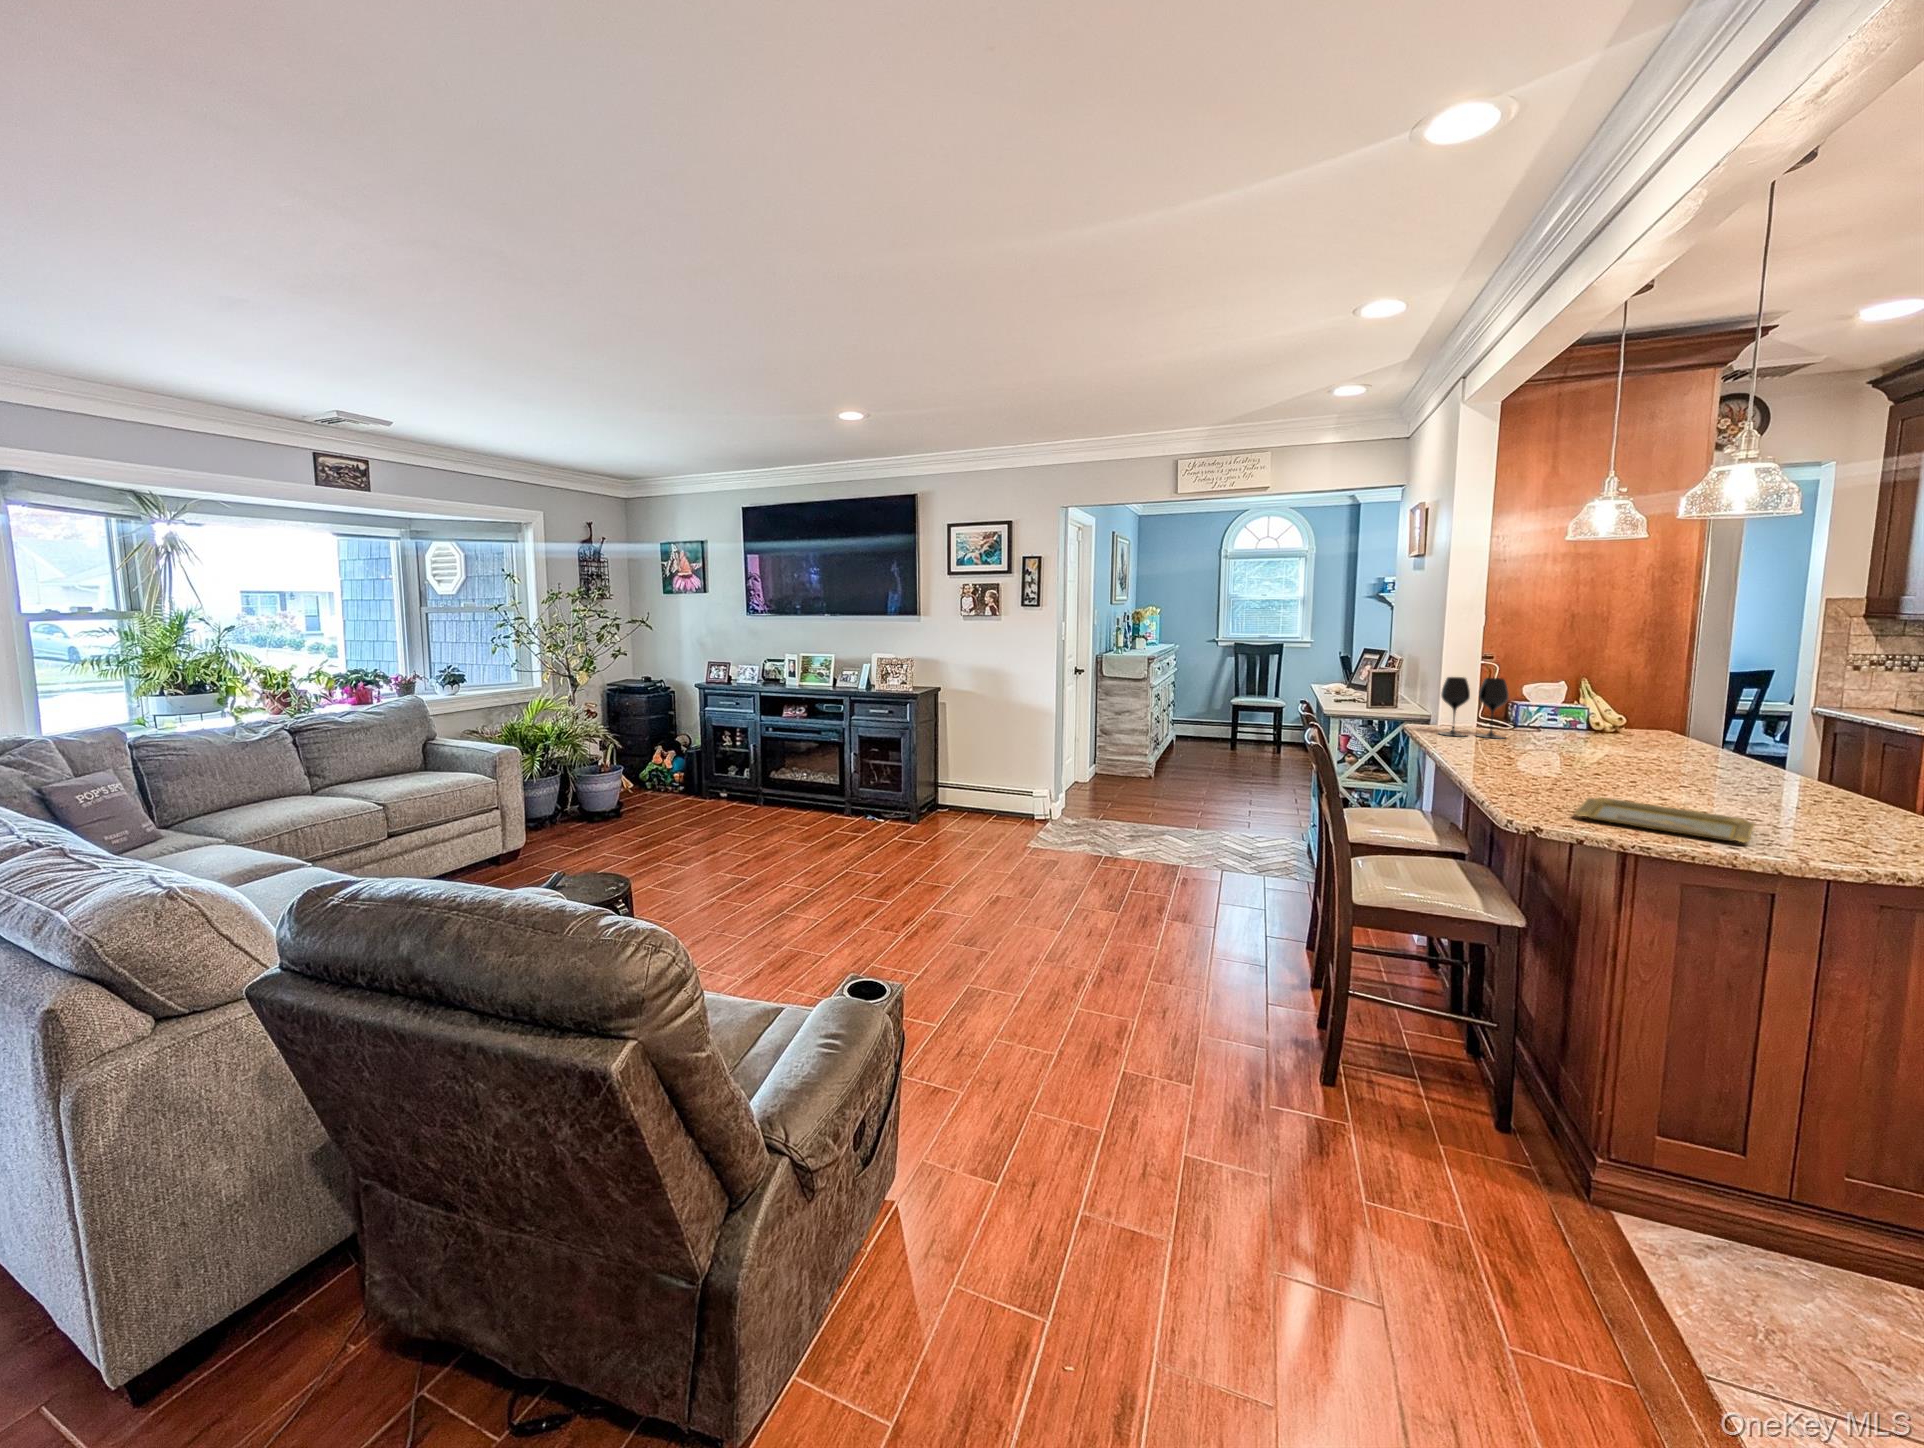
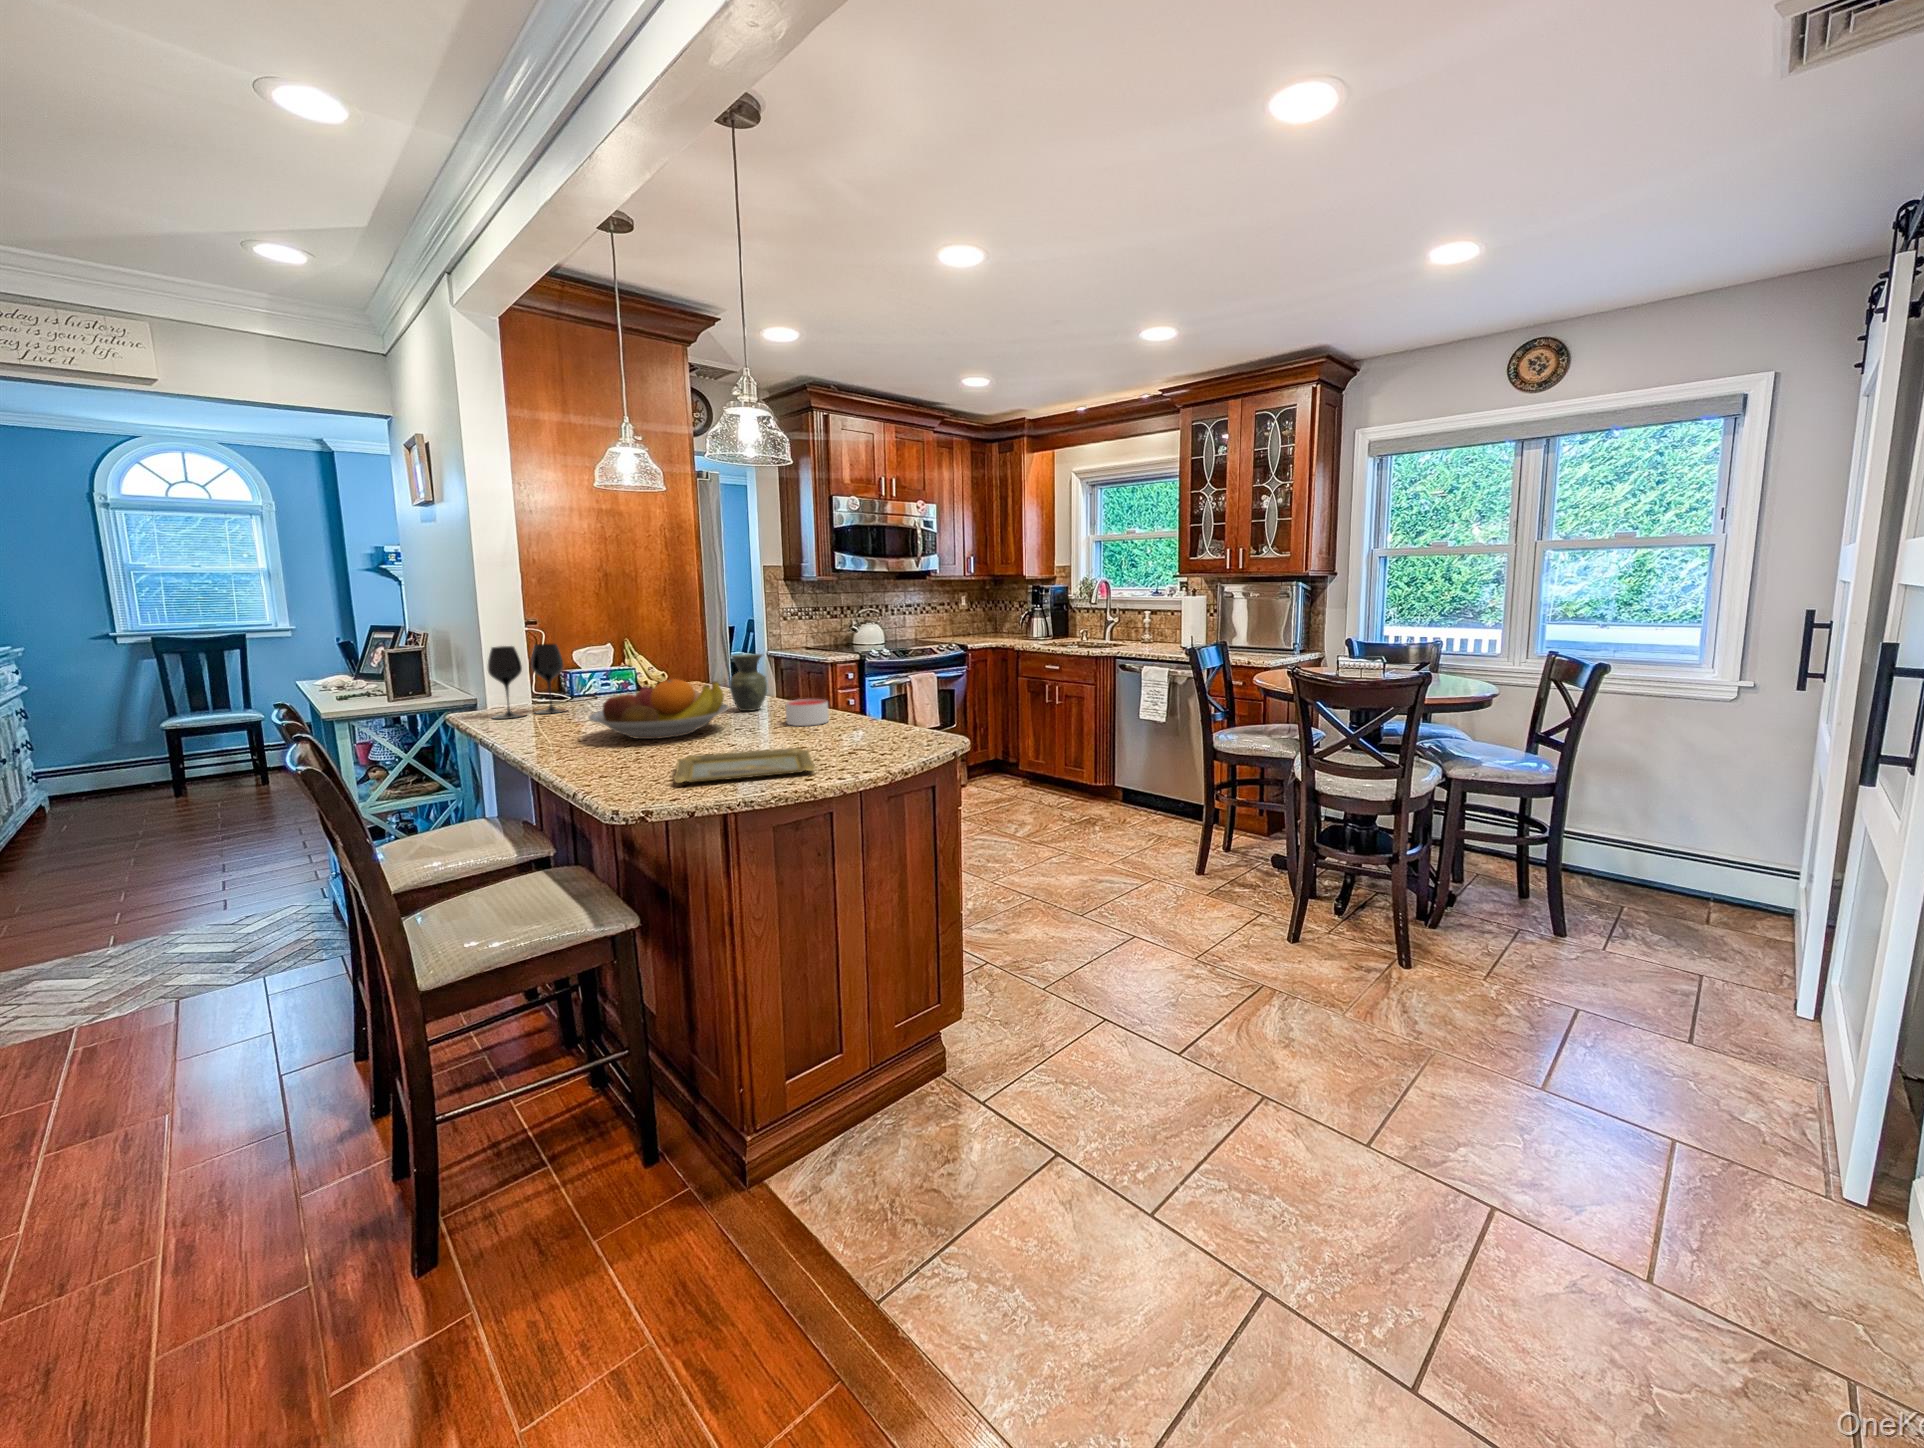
vase: none [1692,710,1749,774] -> present [730,654,767,711]
fruit bowl: none [1516,726,1677,780] -> present [588,679,729,739]
candle: none [1757,771,1832,805] -> present [785,699,829,726]

